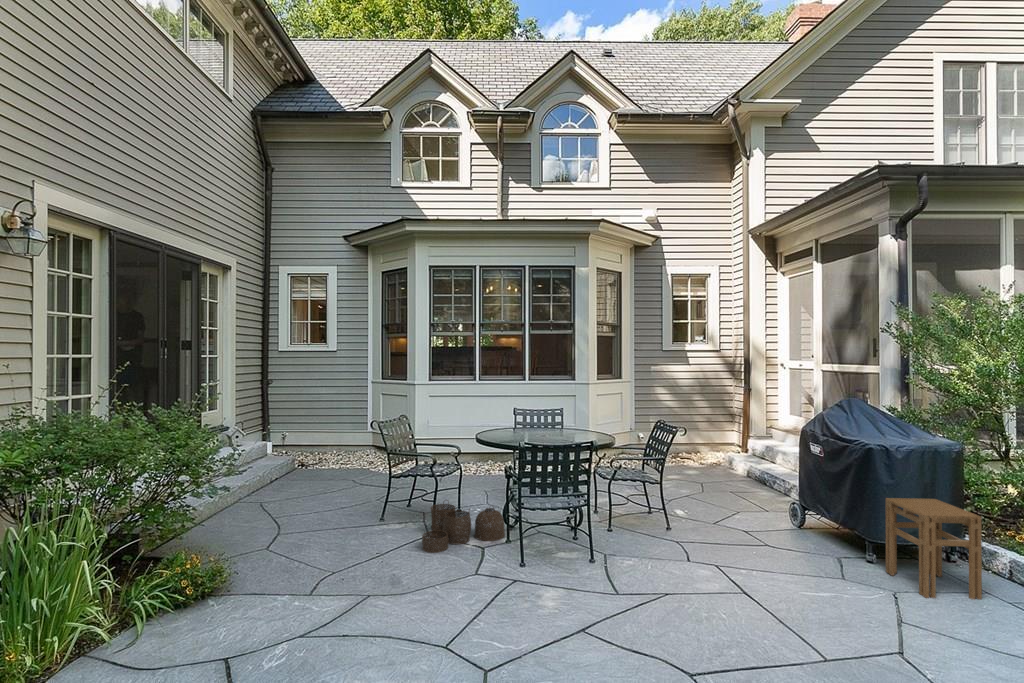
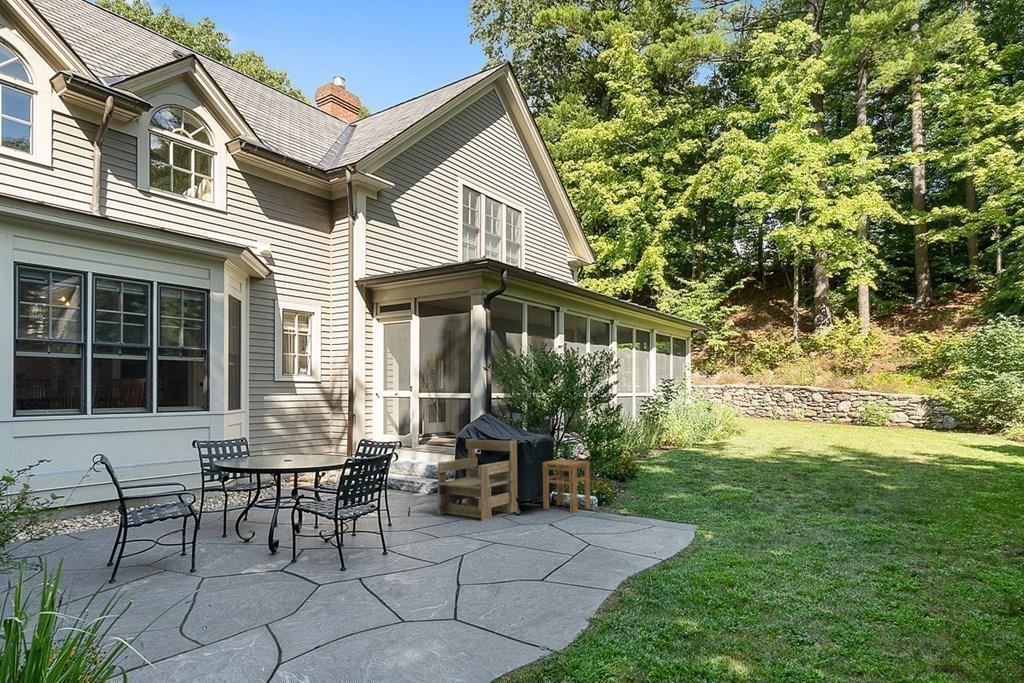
armchair: none [724,441,840,561] -> present [438,439,518,521]
woven basket: present [422,500,505,553] -> none [213,529,298,586]

